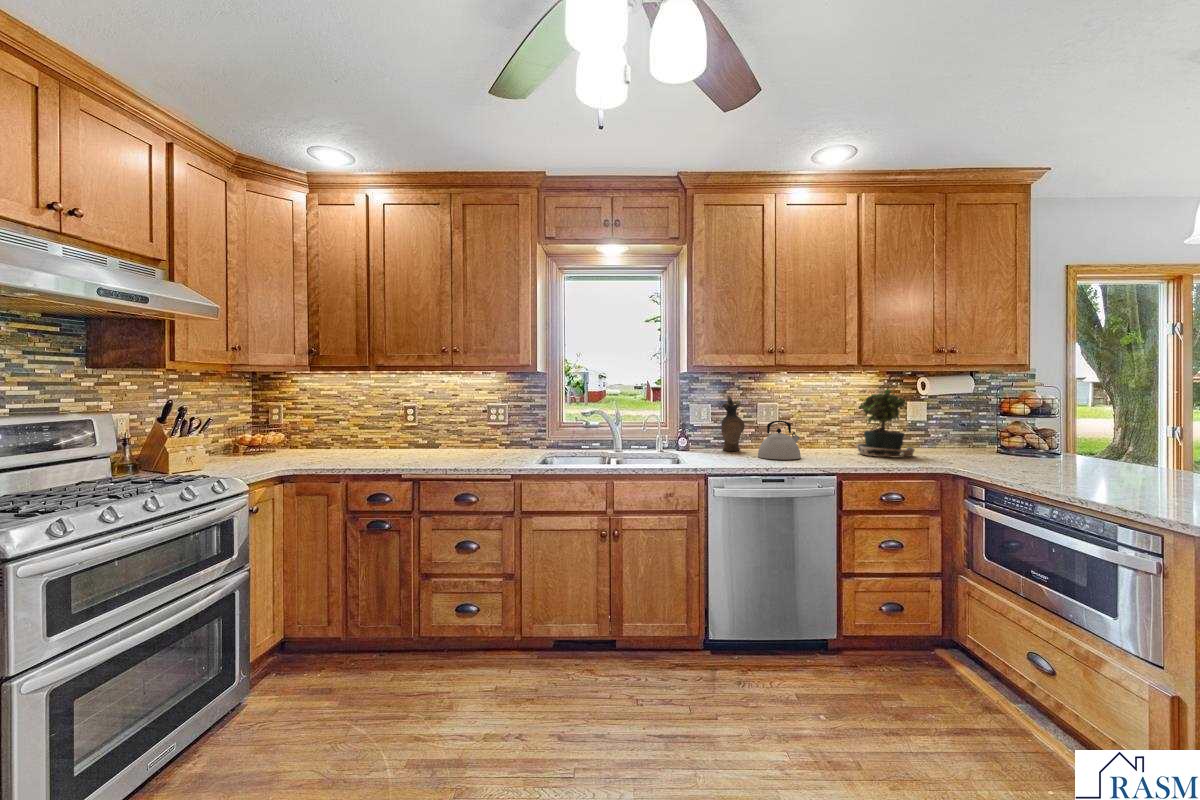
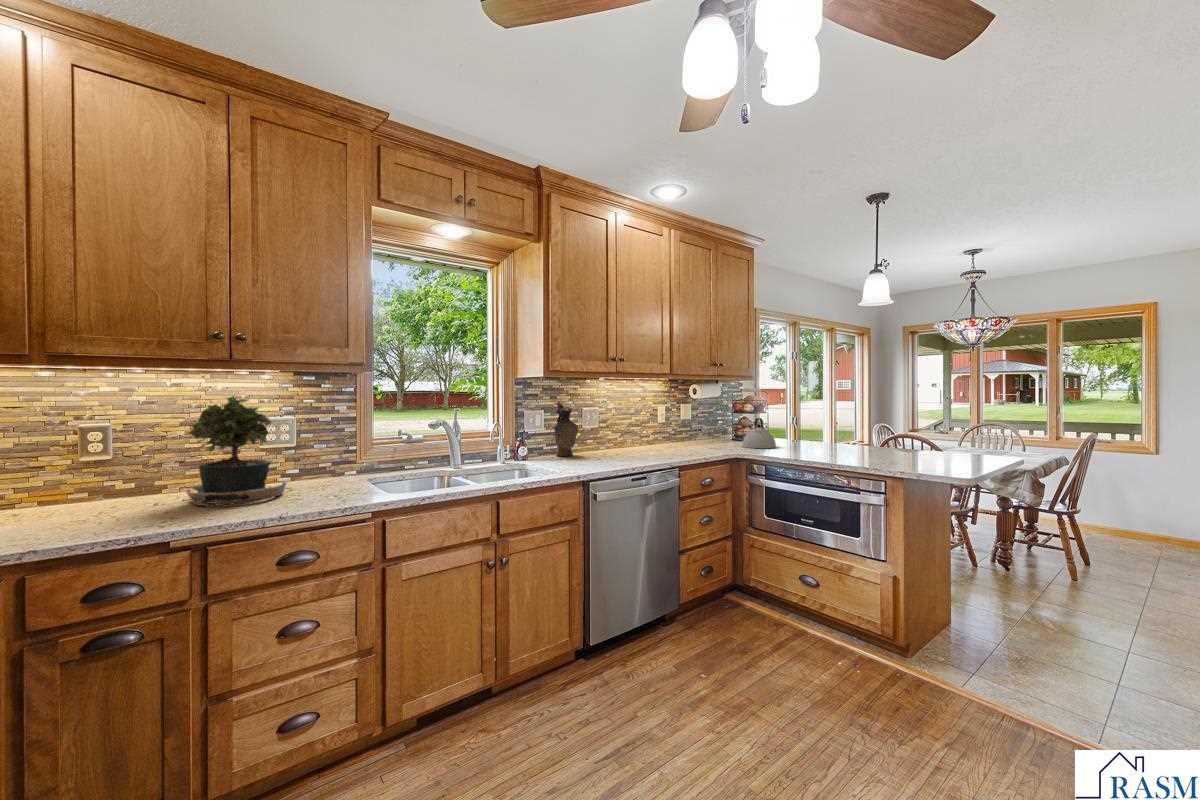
potted plant: present [857,389,915,458] -> present [156,396,286,506]
kettle: present [758,421,801,460] -> present [742,418,776,448]

